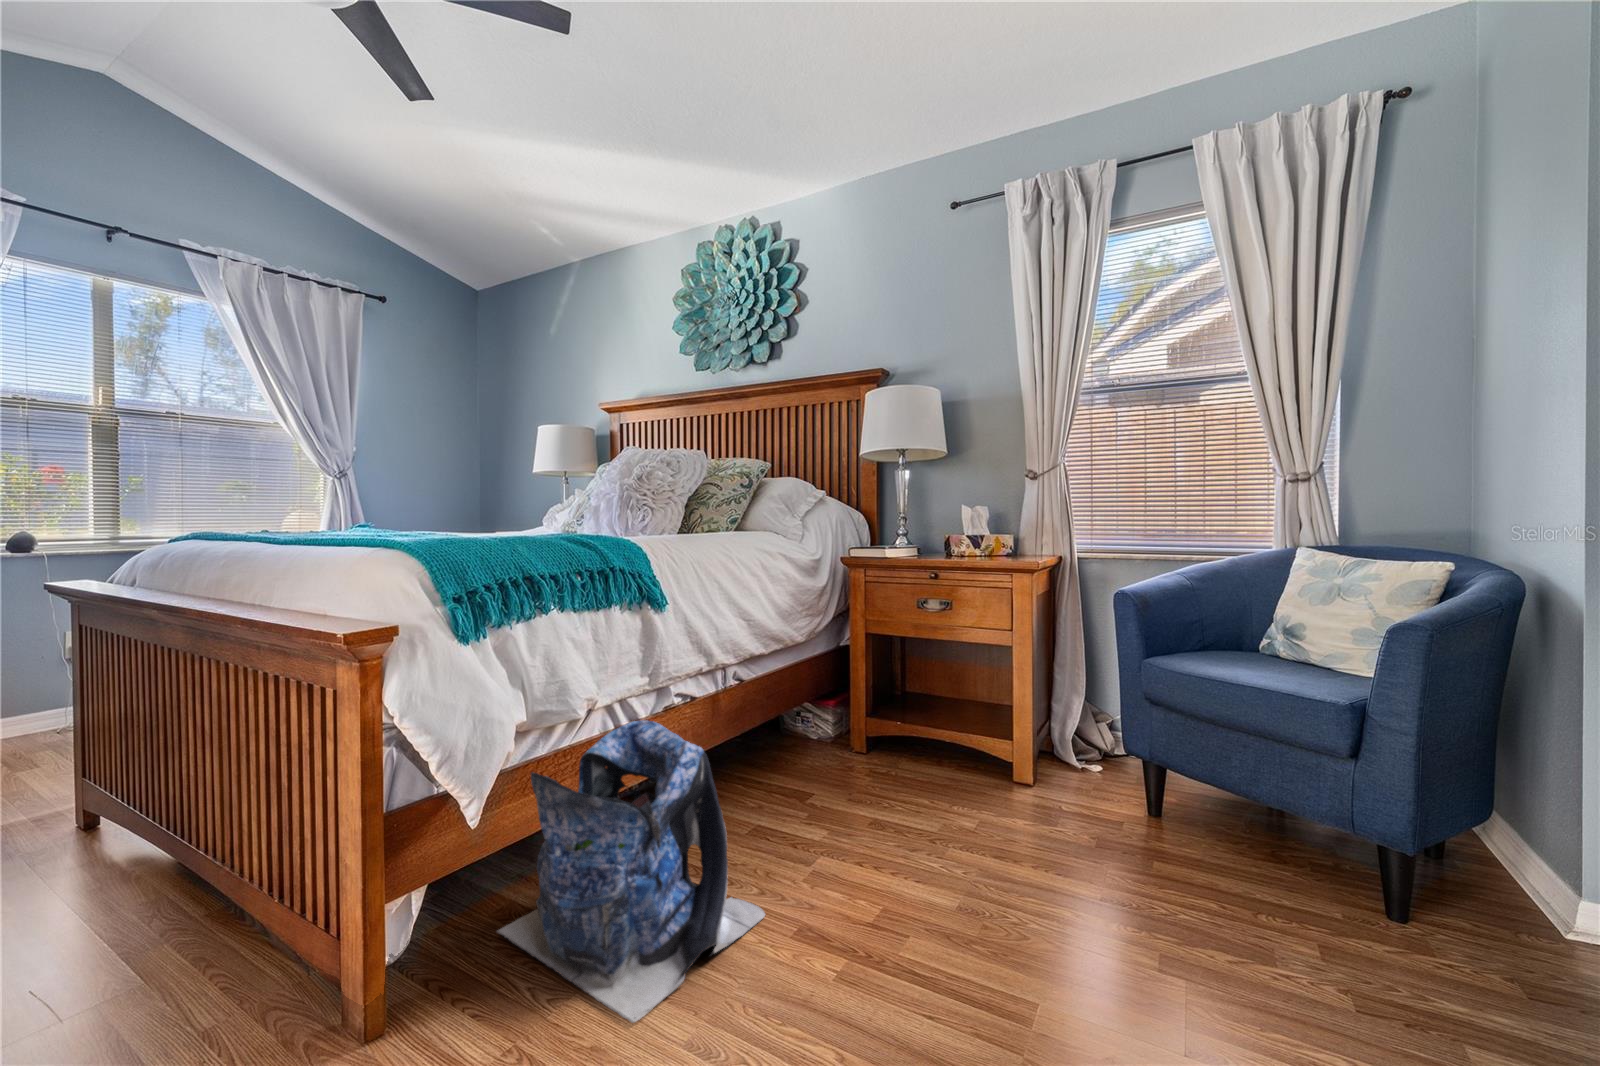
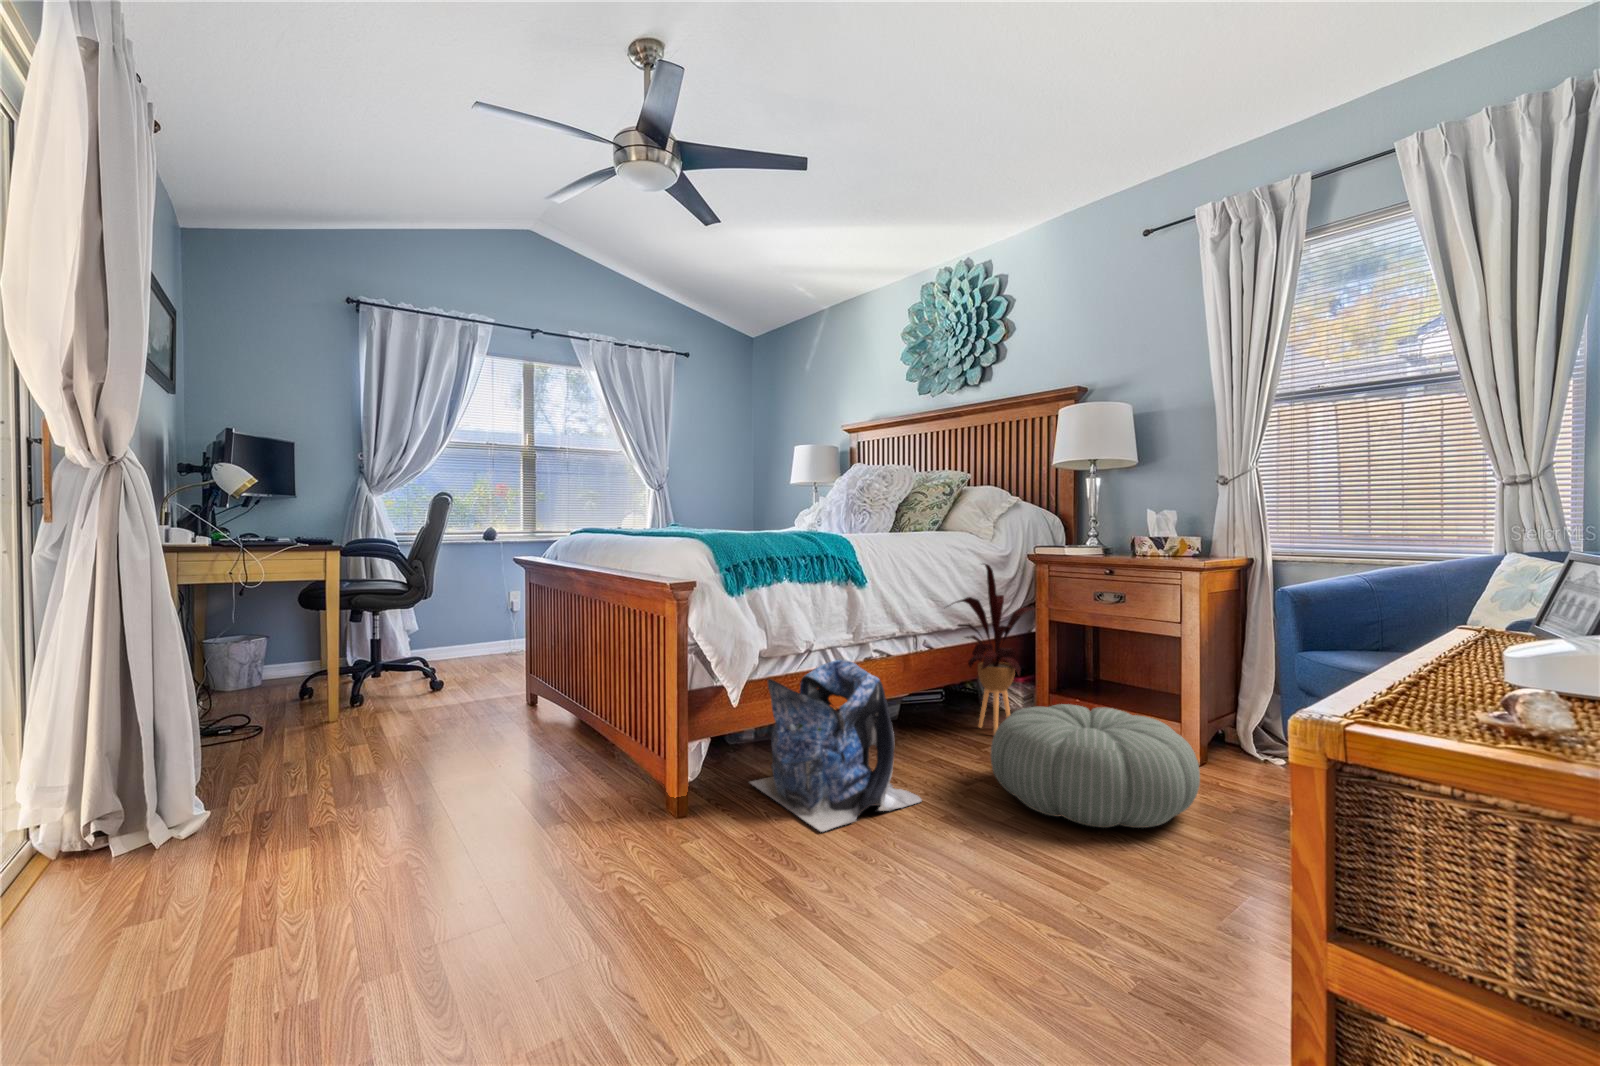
house plant: none [743,571,857,779] -> present [950,564,1034,734]
pouf: none [845,746,1091,919] -> present [991,704,1200,828]

